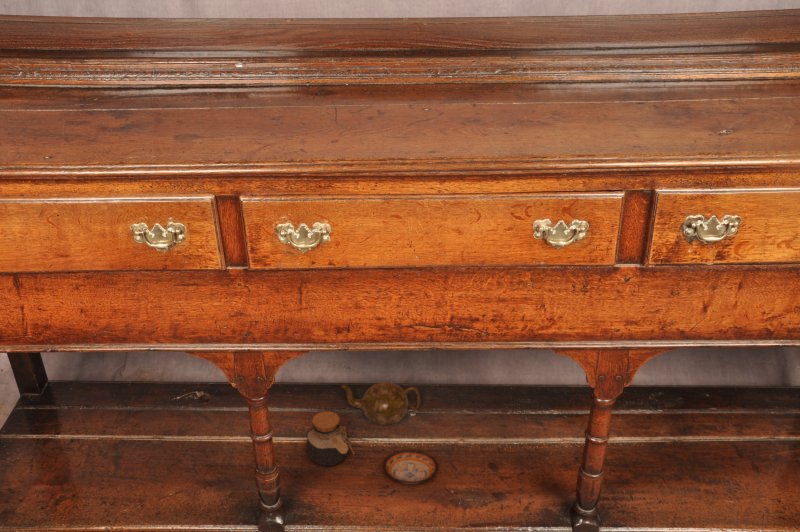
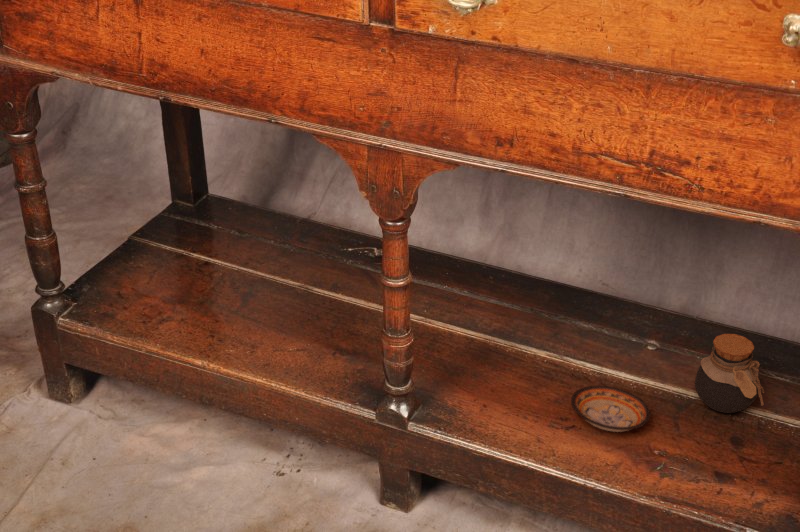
teapot: present [341,382,420,425] -> none [558,285,667,357]
jar: present [307,411,355,466] -> present [695,334,764,413]

